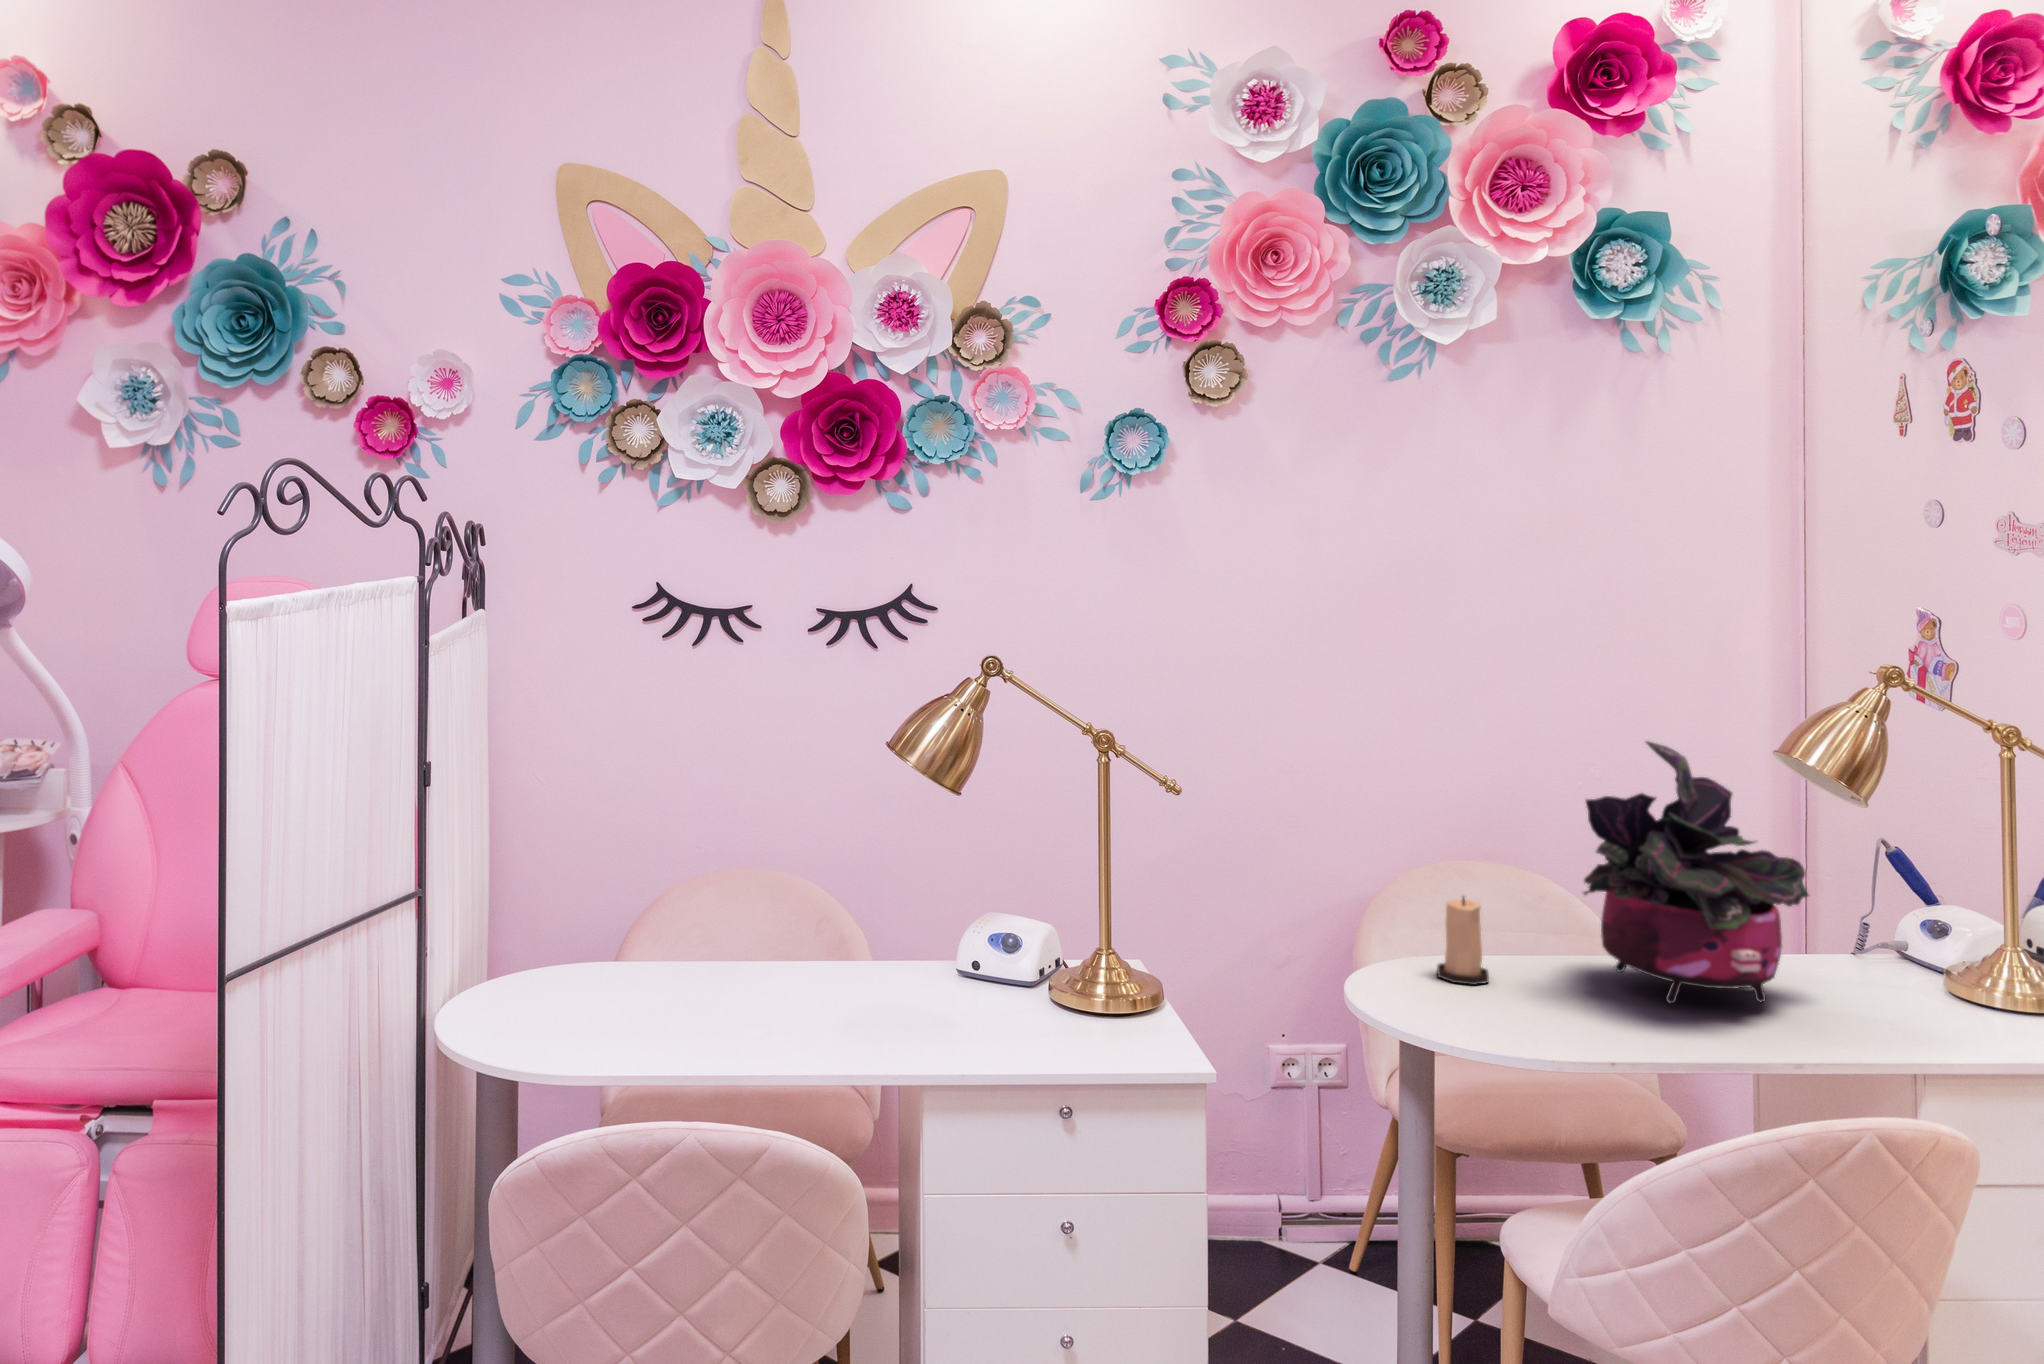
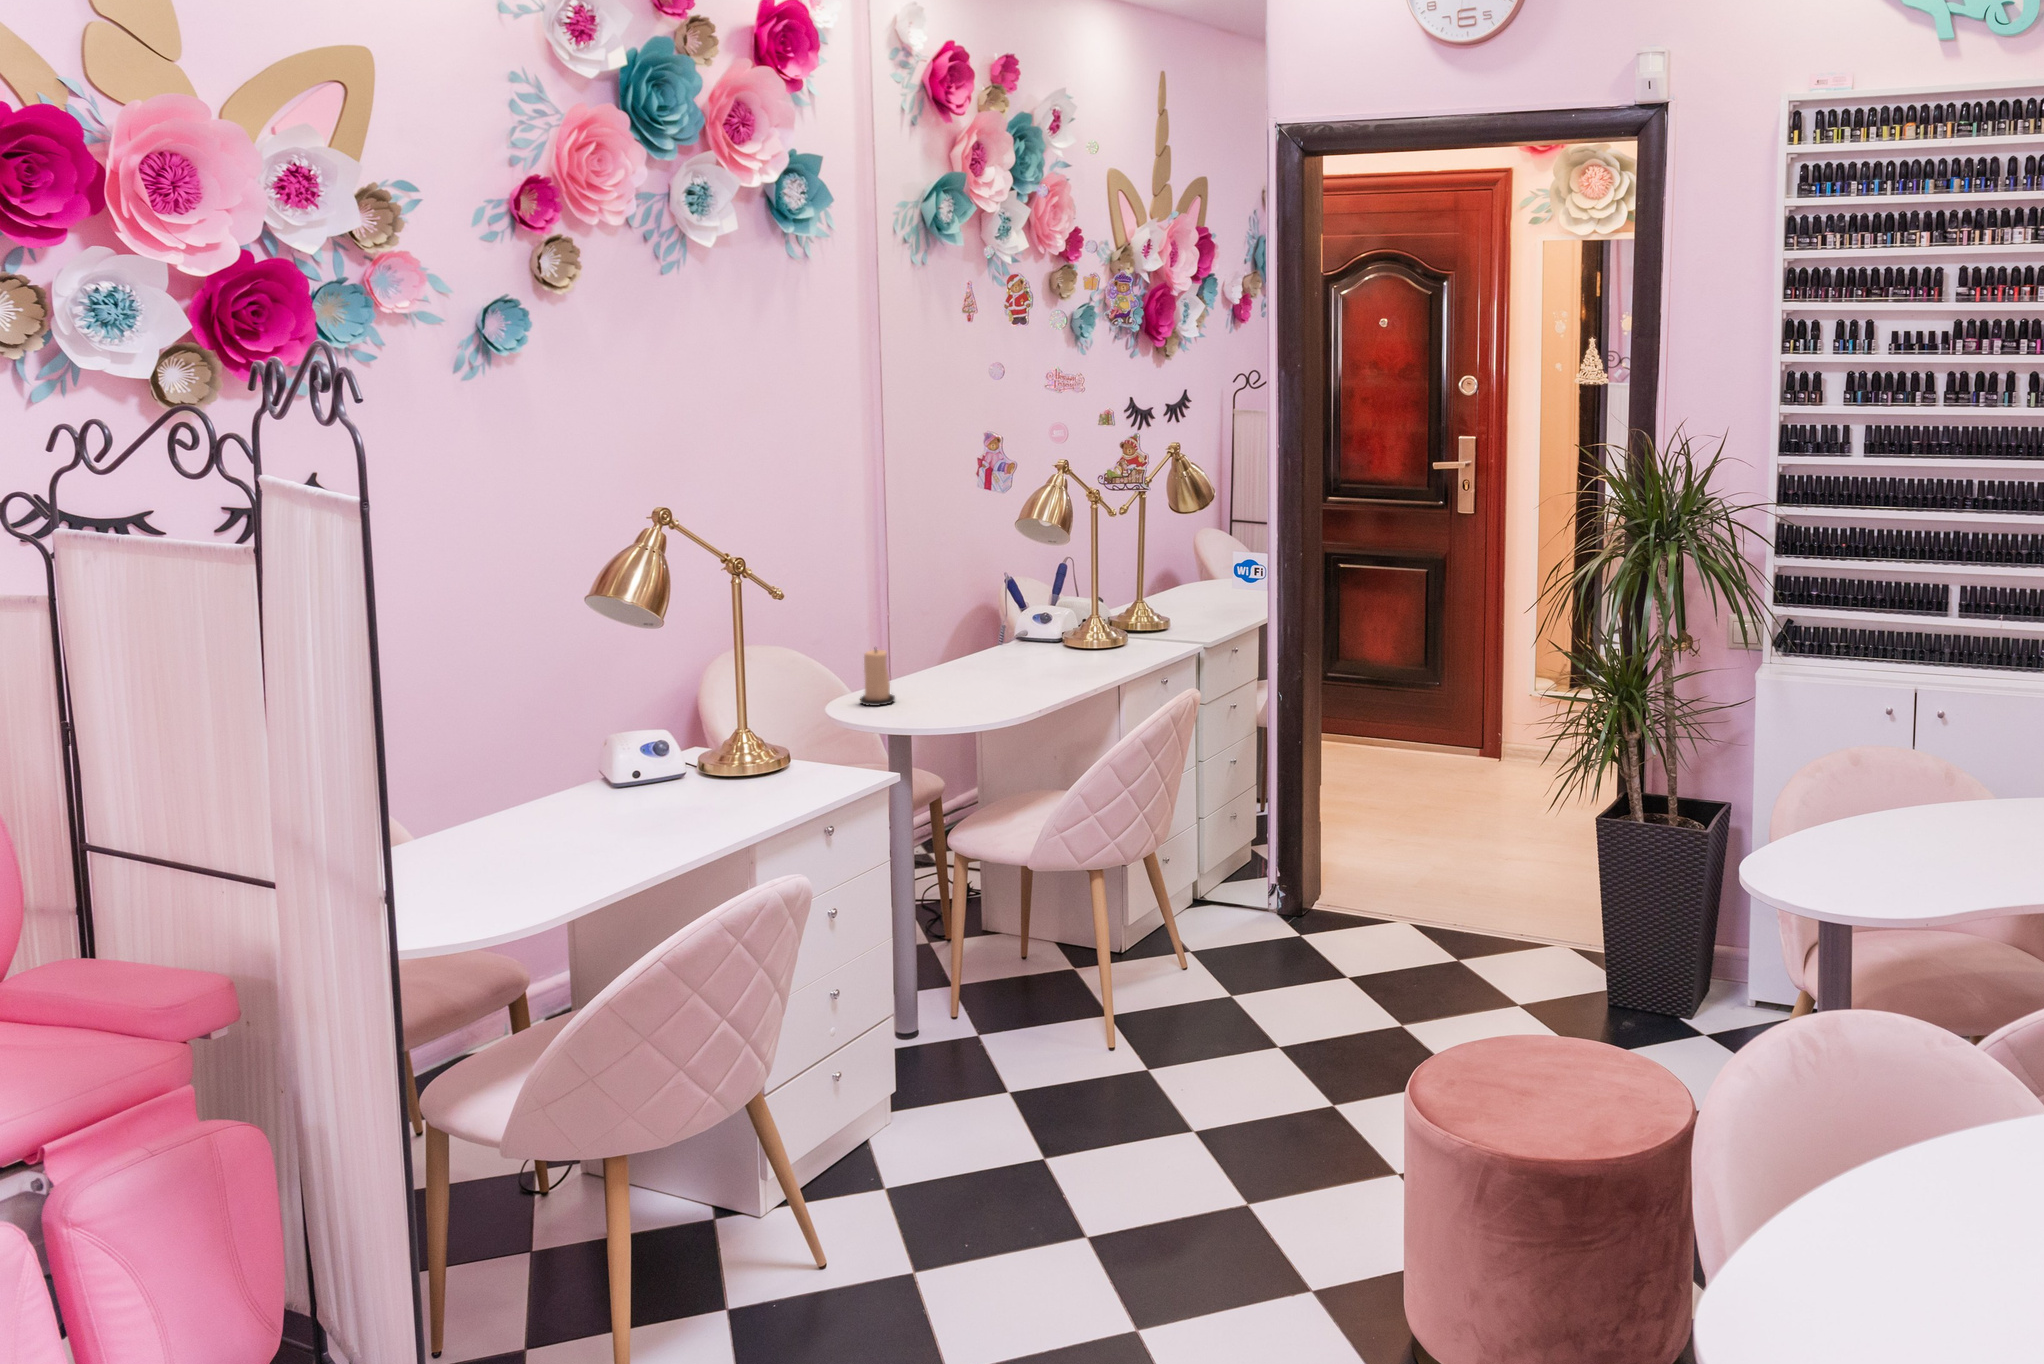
potted plant: present [1584,741,1809,1004] -> none [921,526,1036,684]

